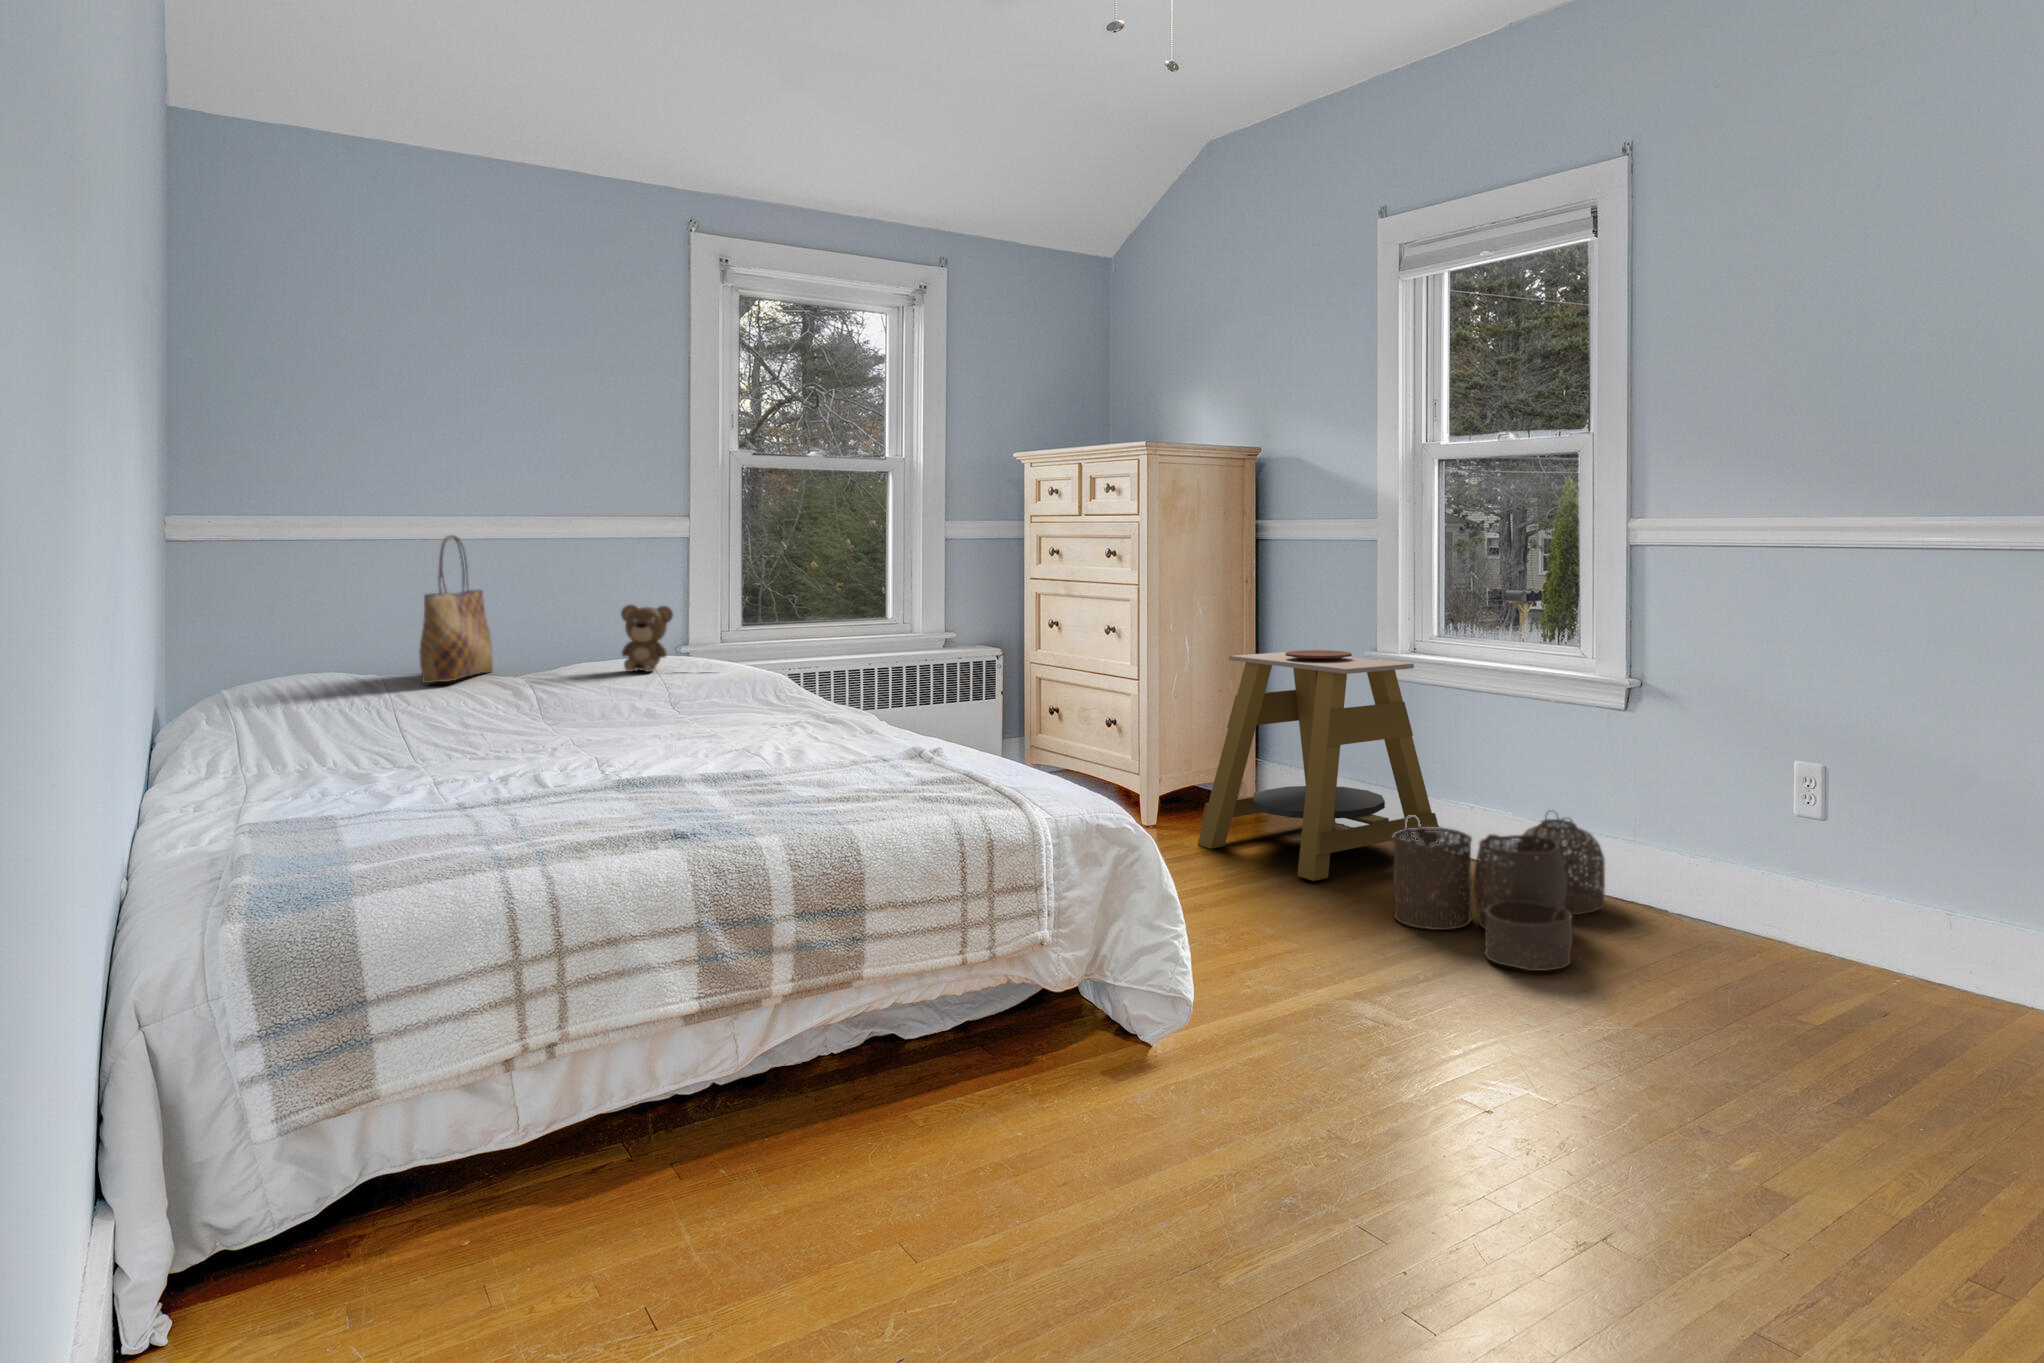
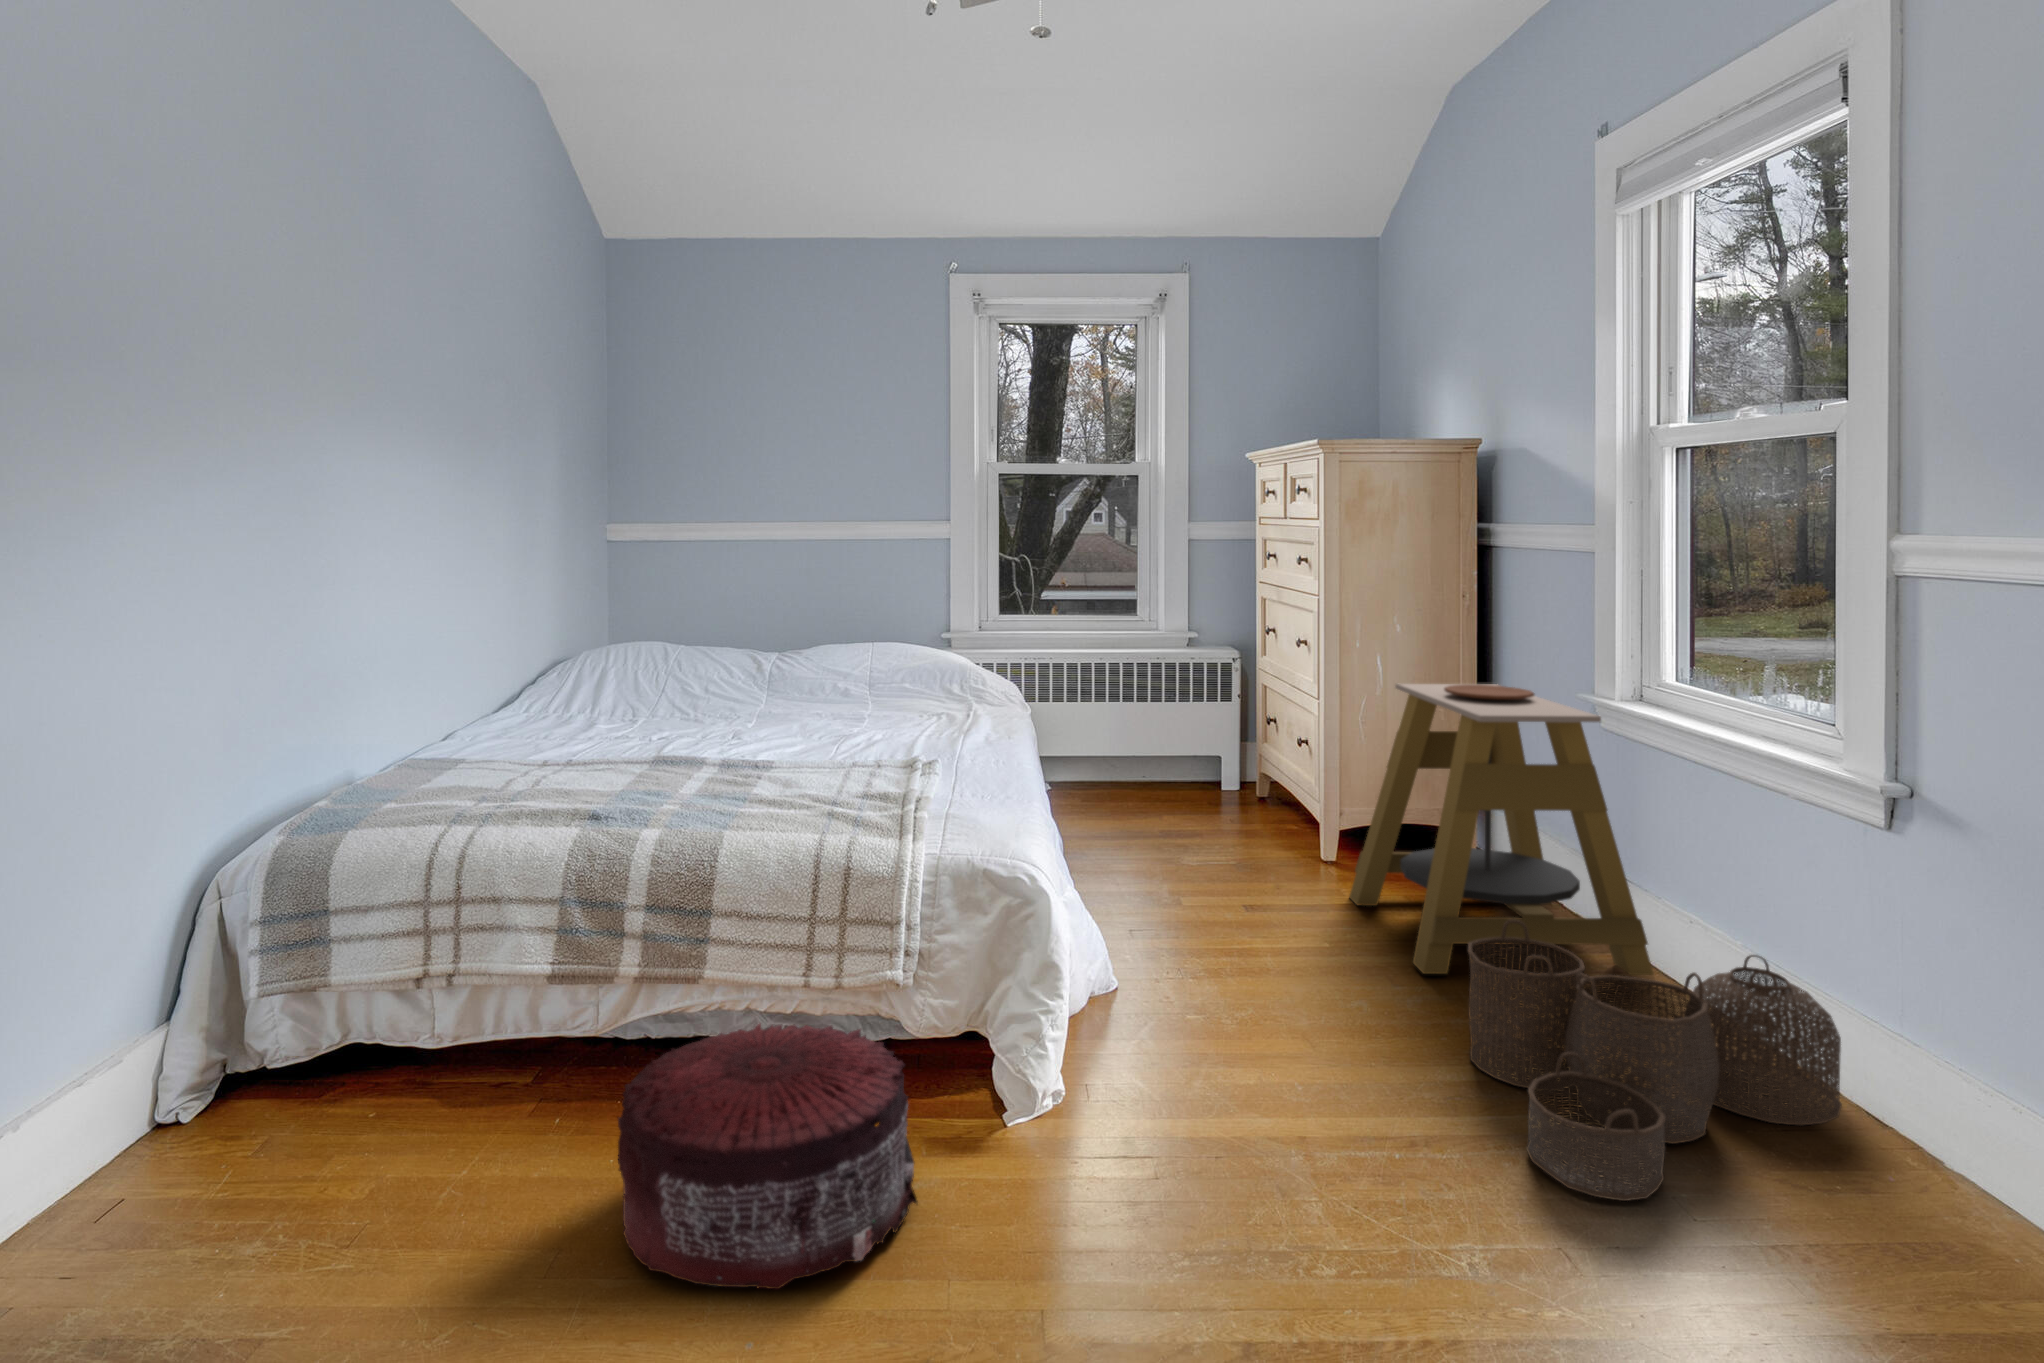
tote bag: present [419,535,493,683] -> none [699,537,771,654]
teddy bear: present [621,605,711,672] -> none [850,597,924,658]
pouf: none [911,977,1183,1207] -> present [618,1024,917,1289]

